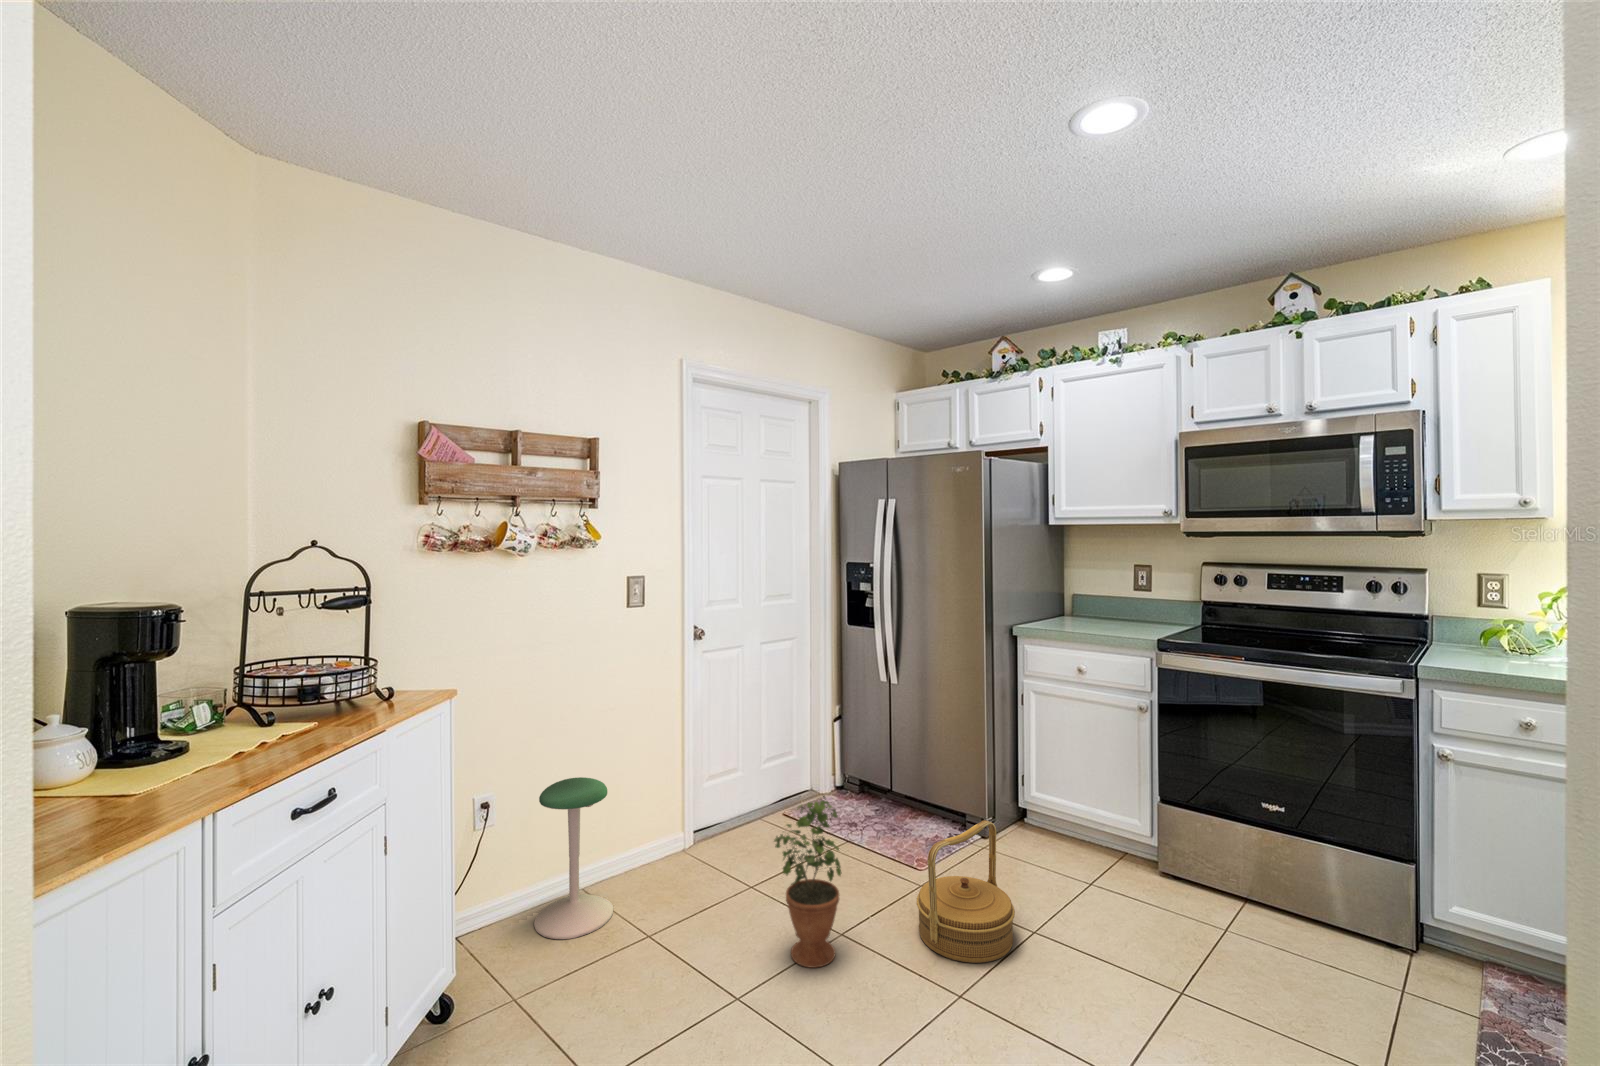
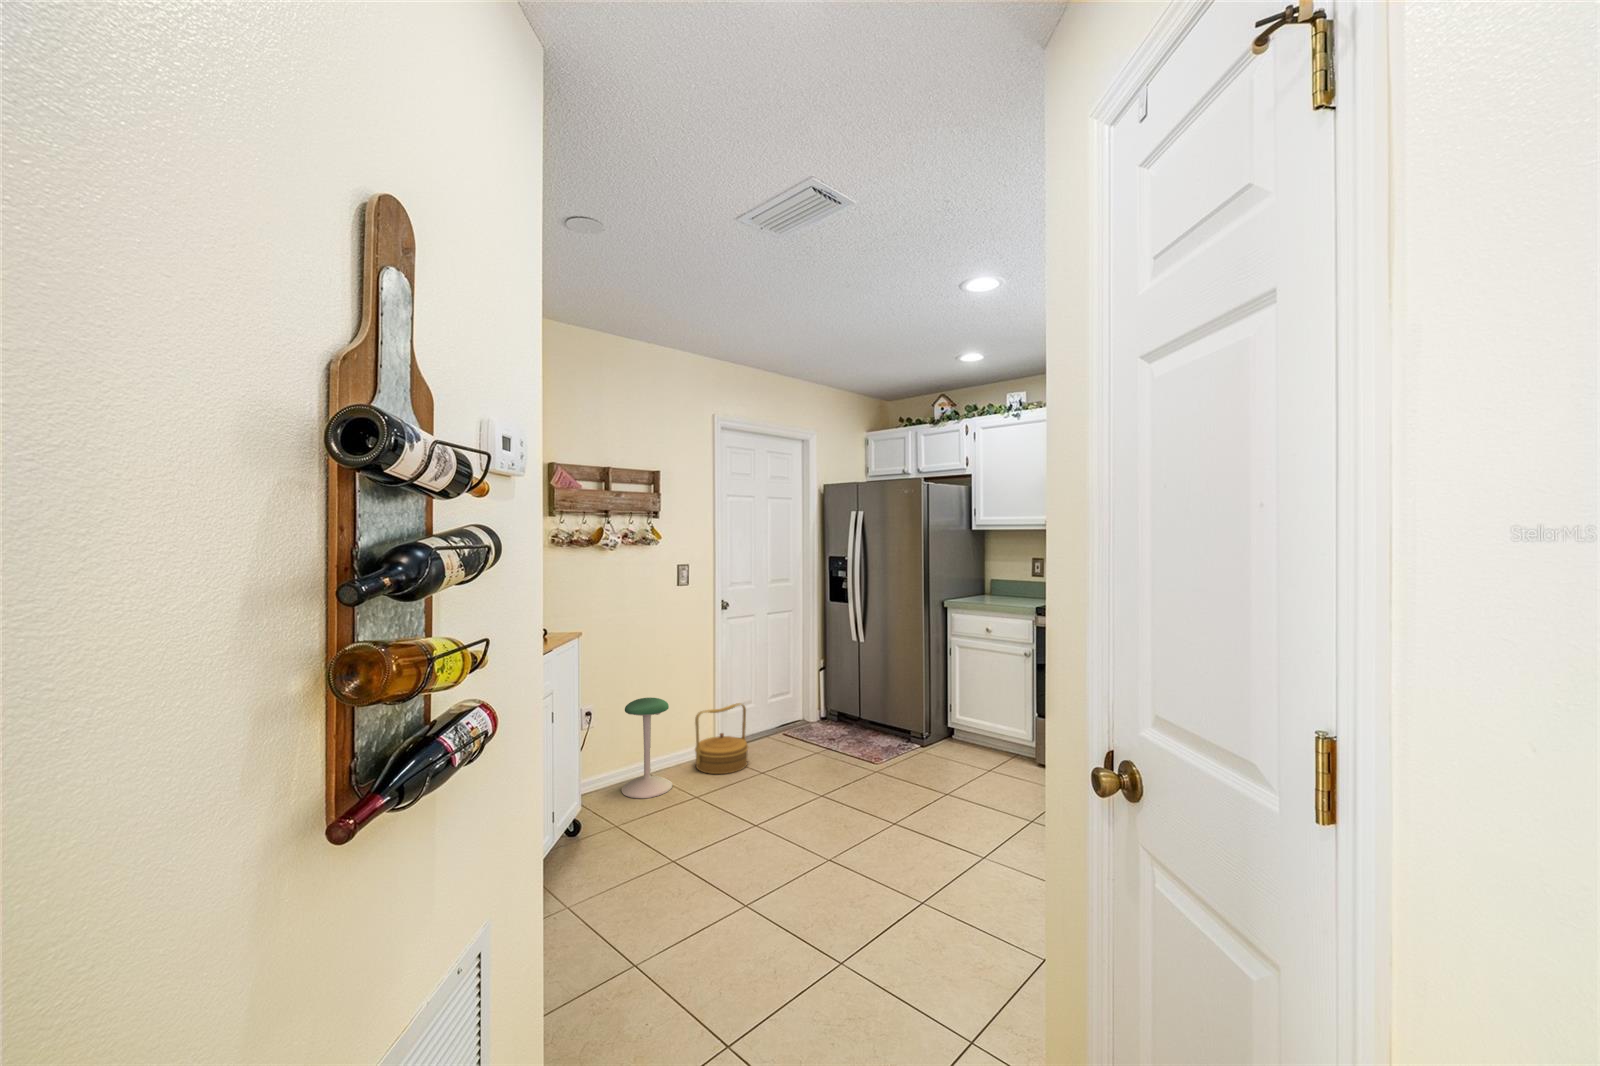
potted plant: present [774,796,842,968] -> none [780,701,823,809]
basket: present [917,820,1015,963] -> present [695,703,749,774]

